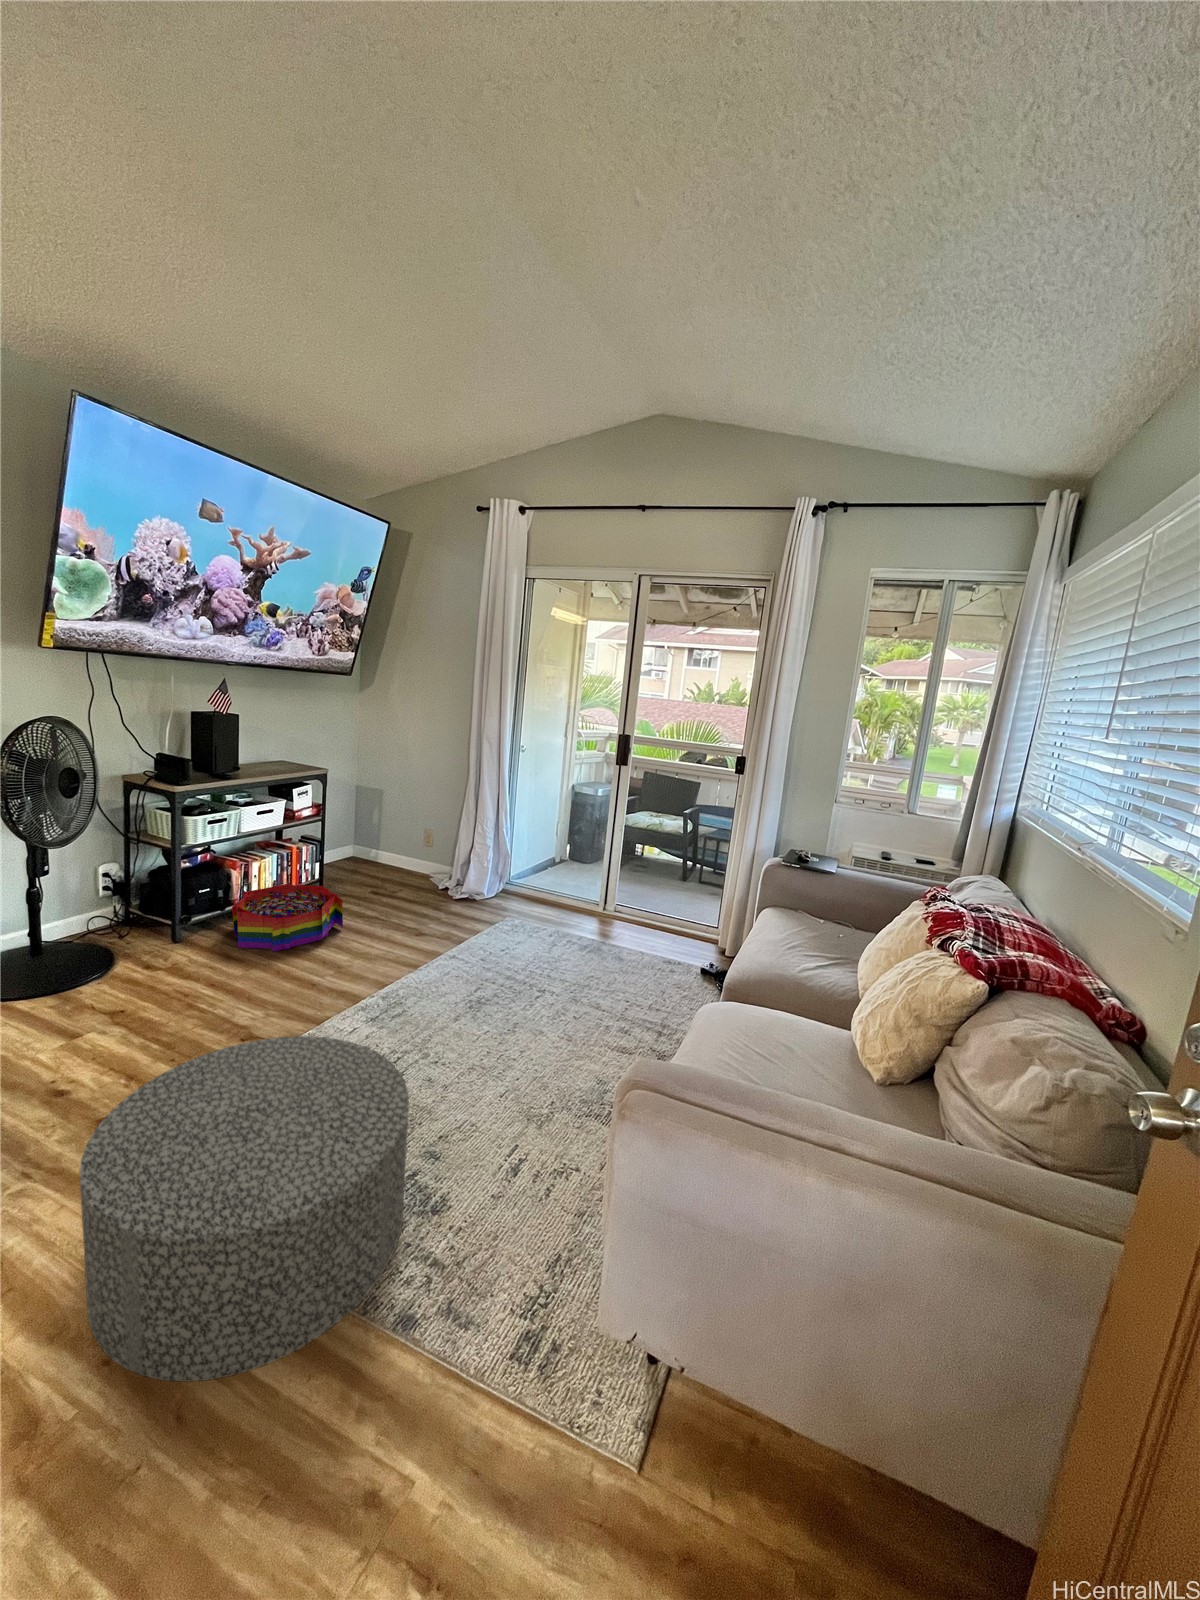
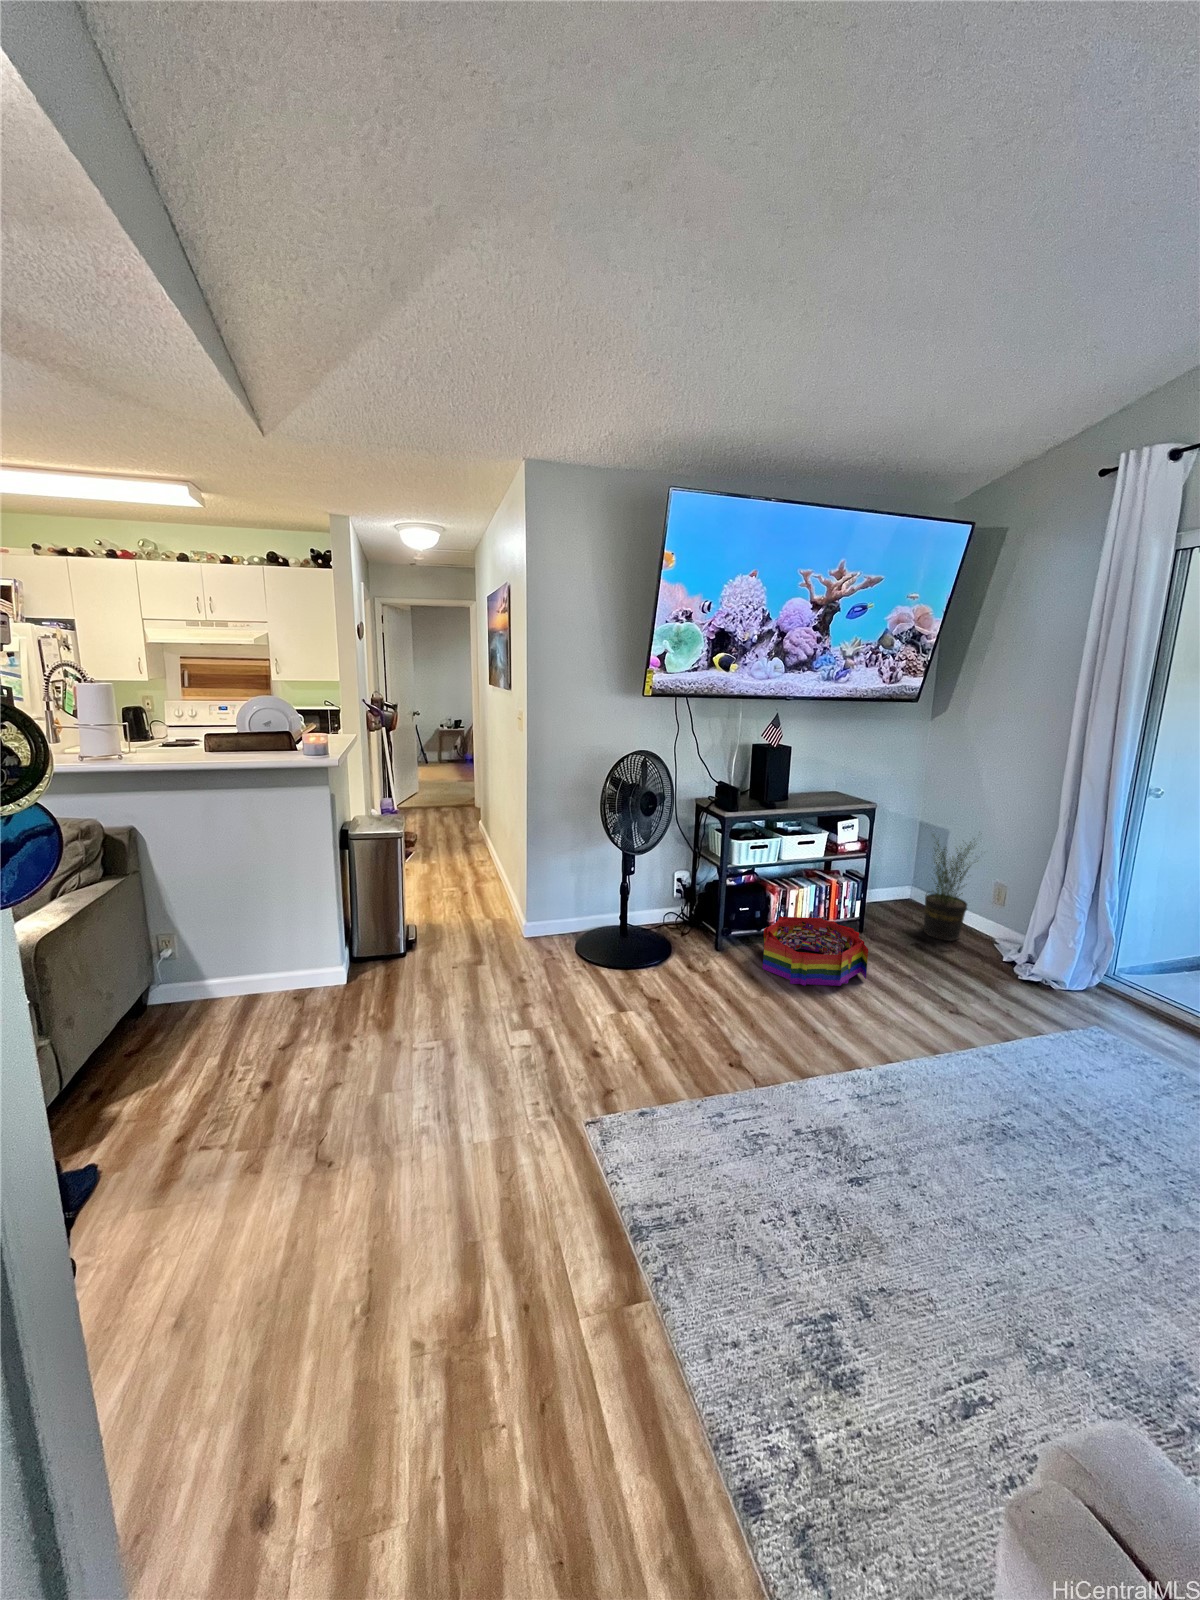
potted plant: none [365,785,416,882] -> present [924,836,974,941]
ottoman: present [79,1036,409,1382] -> none [537,1071,824,1428]

